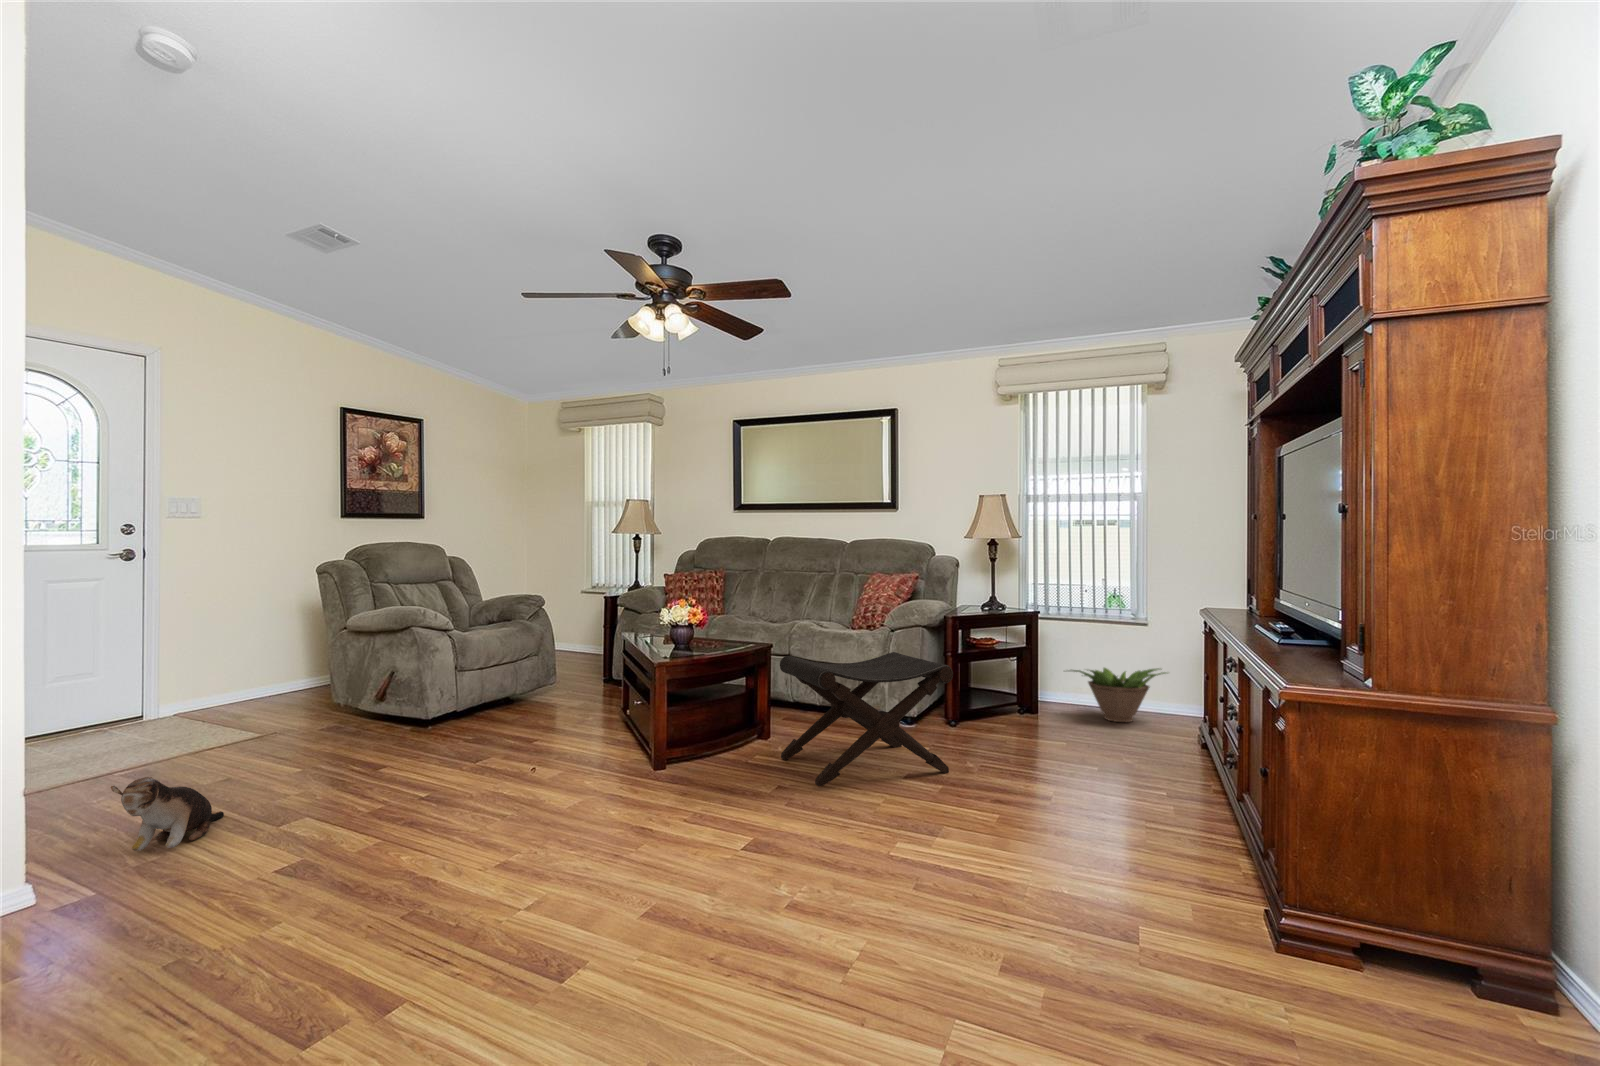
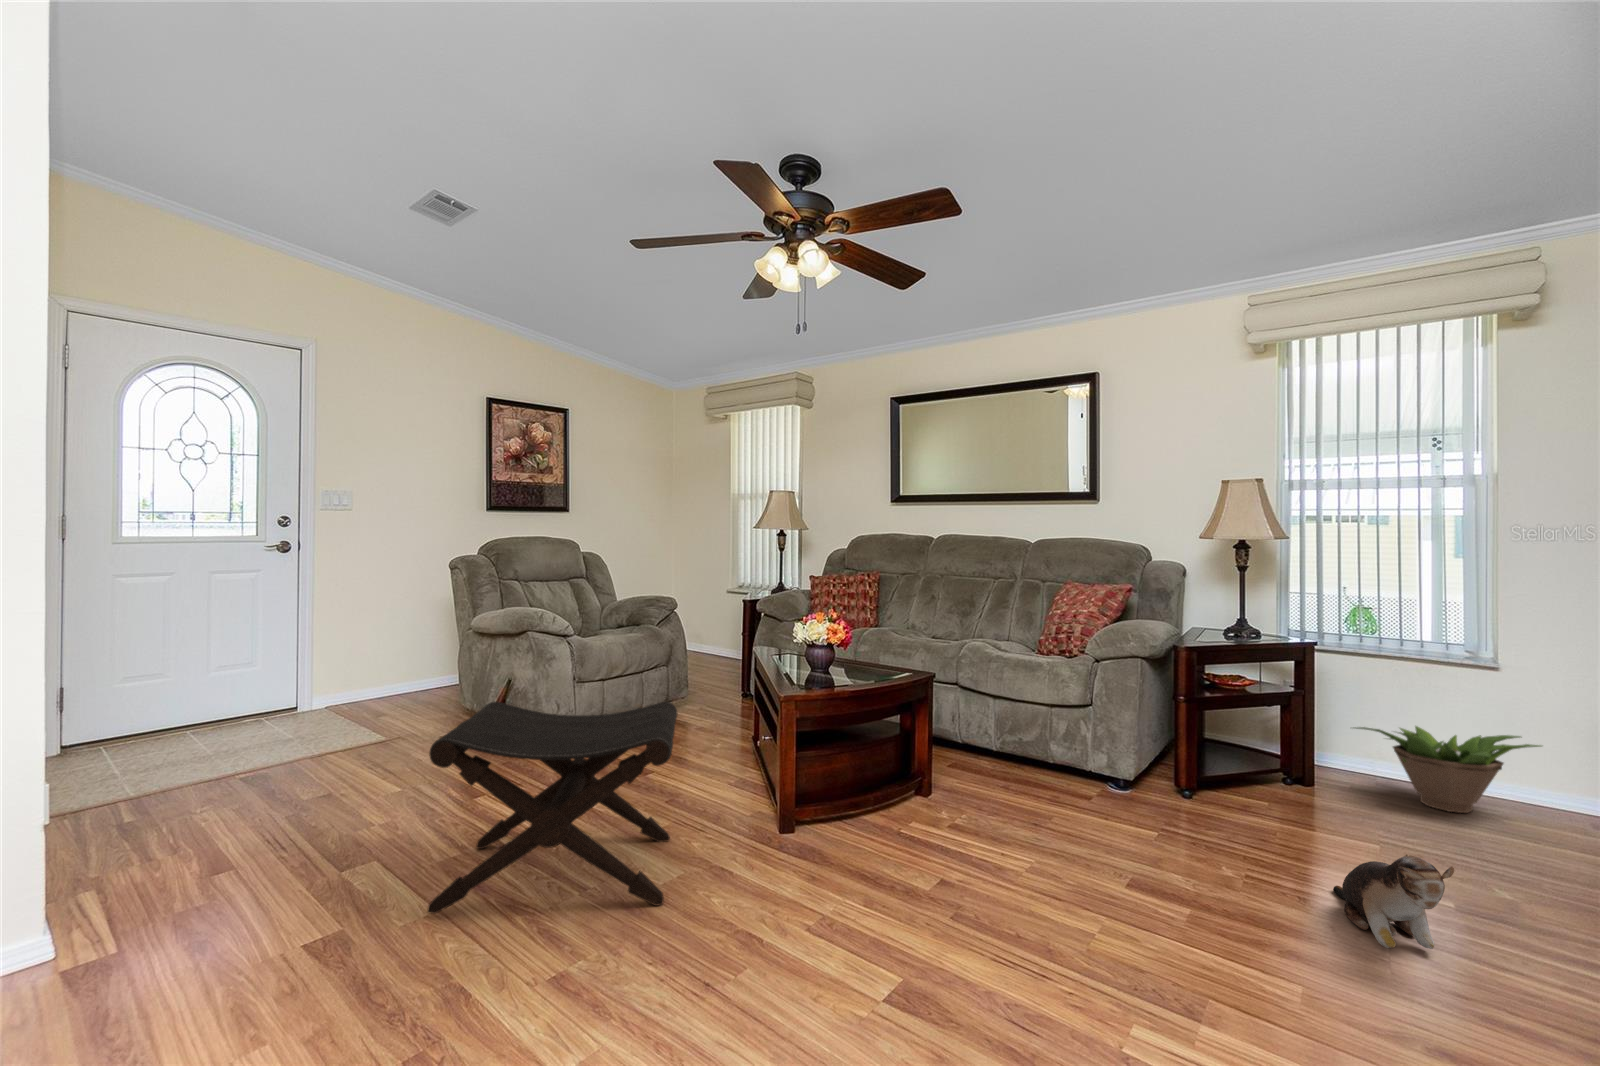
footstool: present [780,652,953,786] -> present [427,702,677,914]
plush toy: present [111,777,224,851] -> present [1333,855,1454,949]

